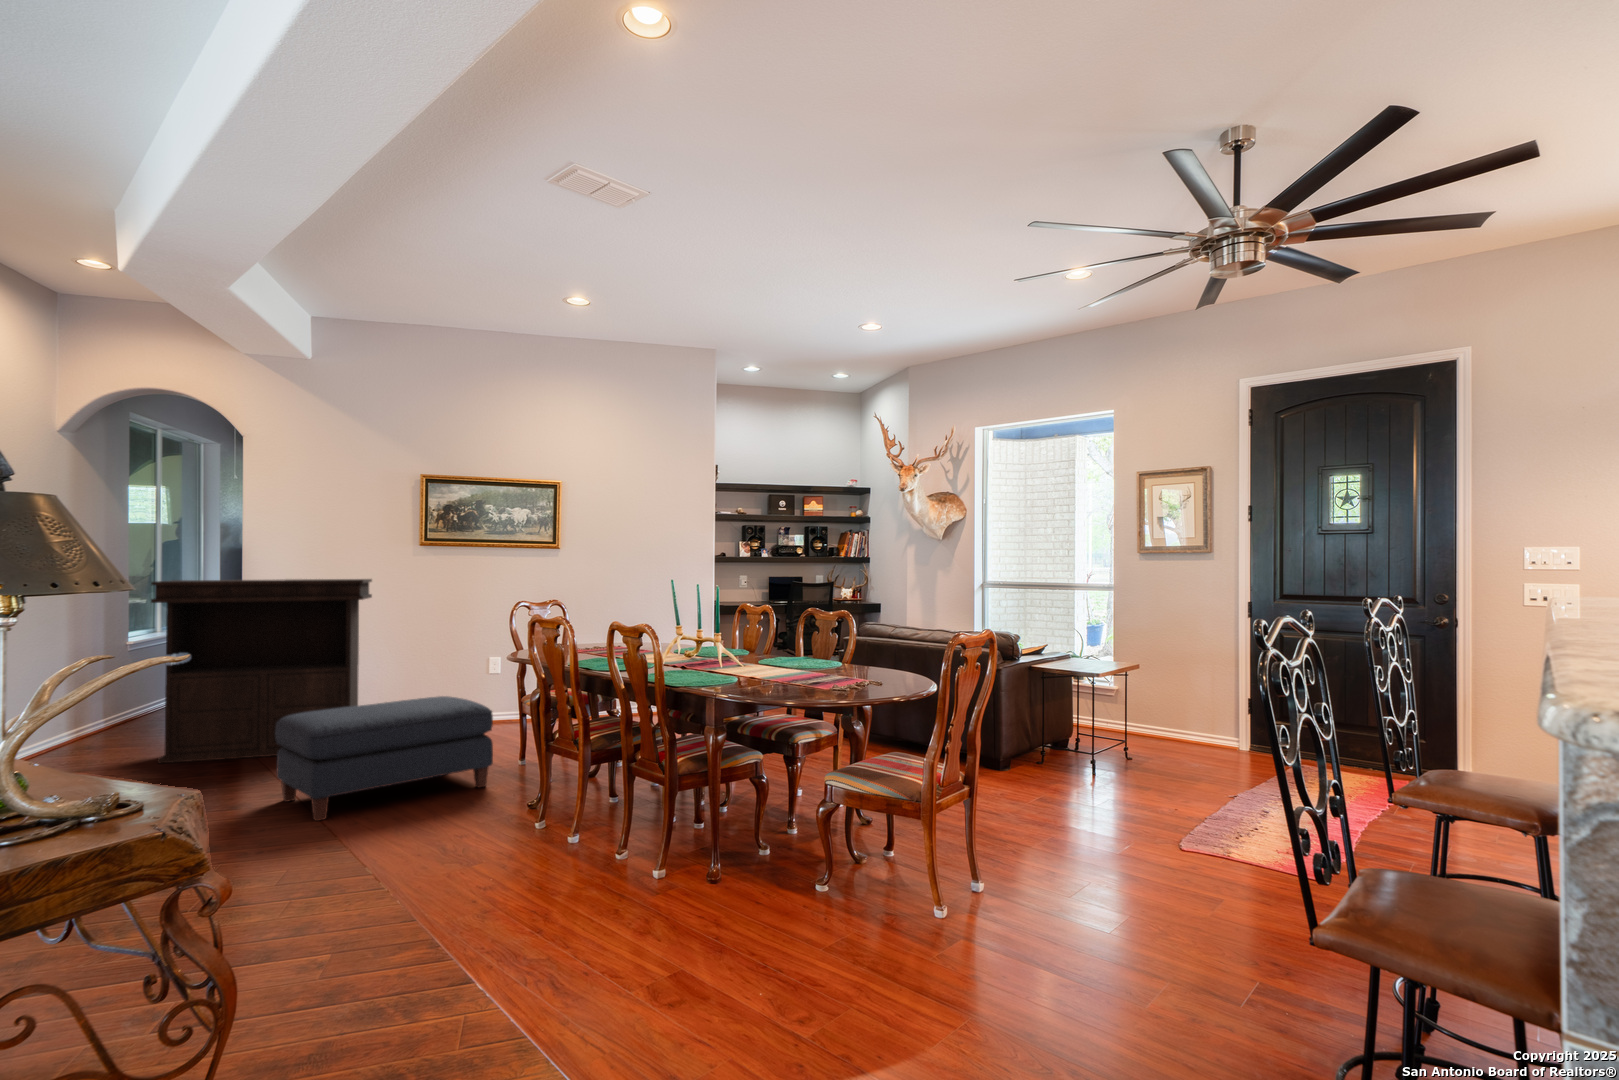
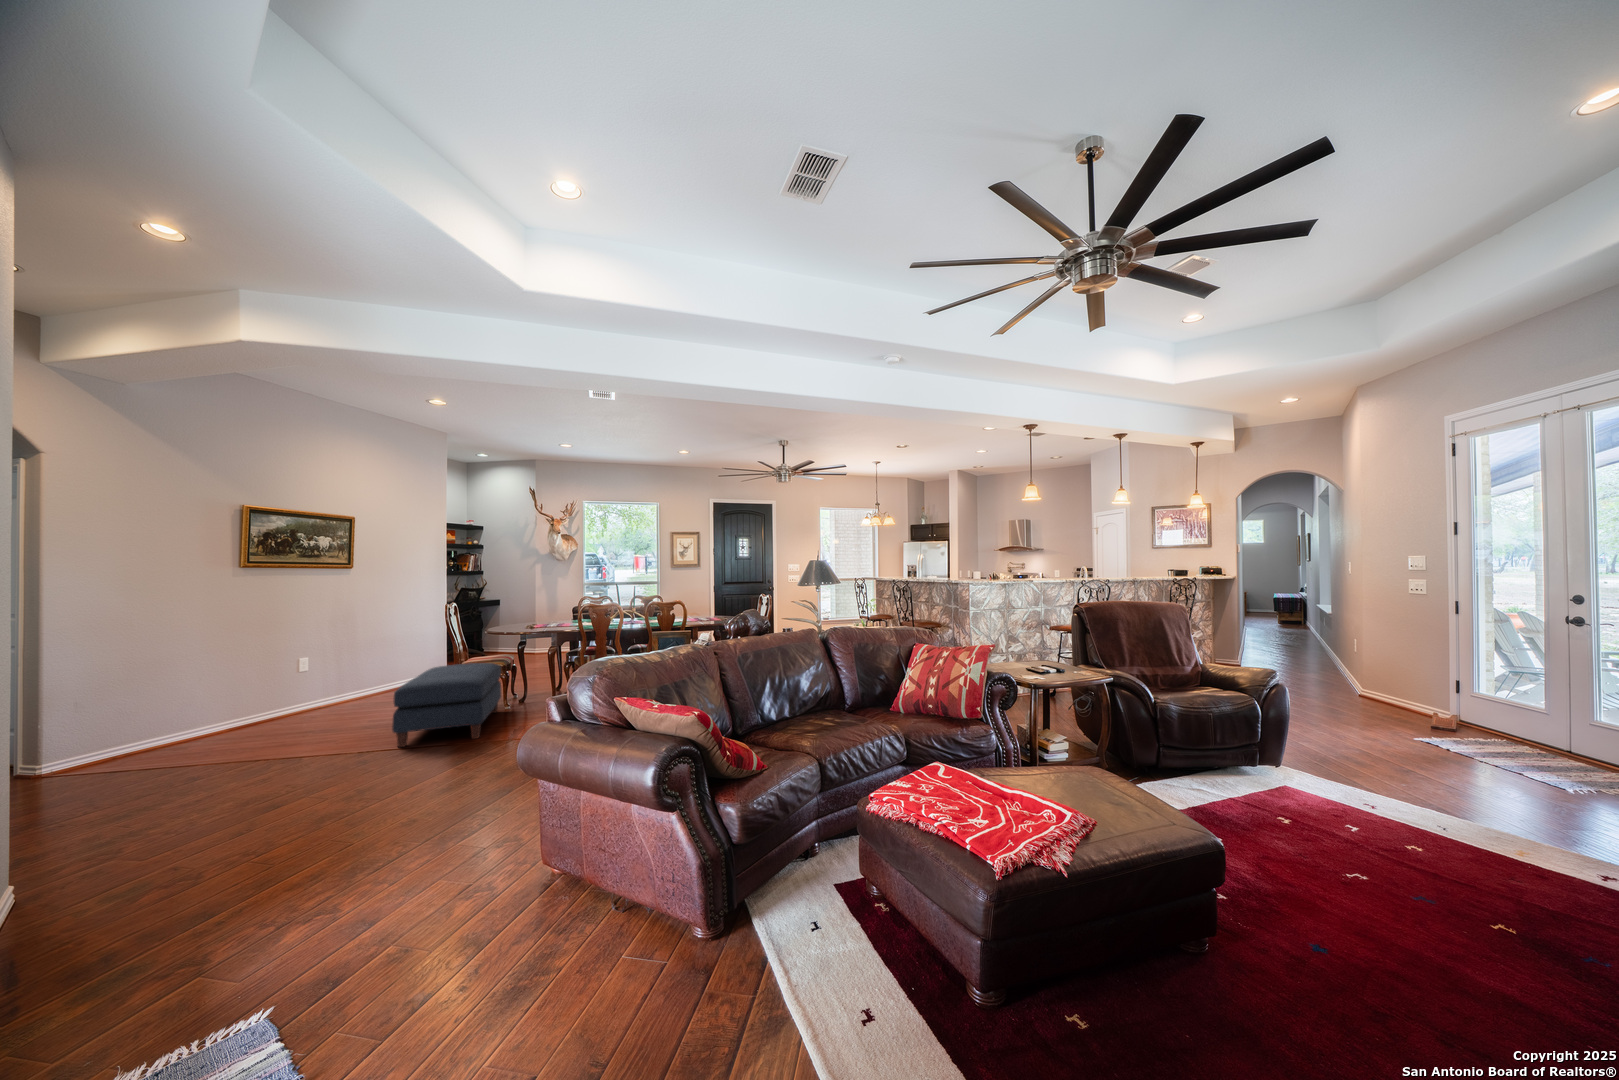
console table: present [151,579,372,763] -> none [35,595,293,797]

